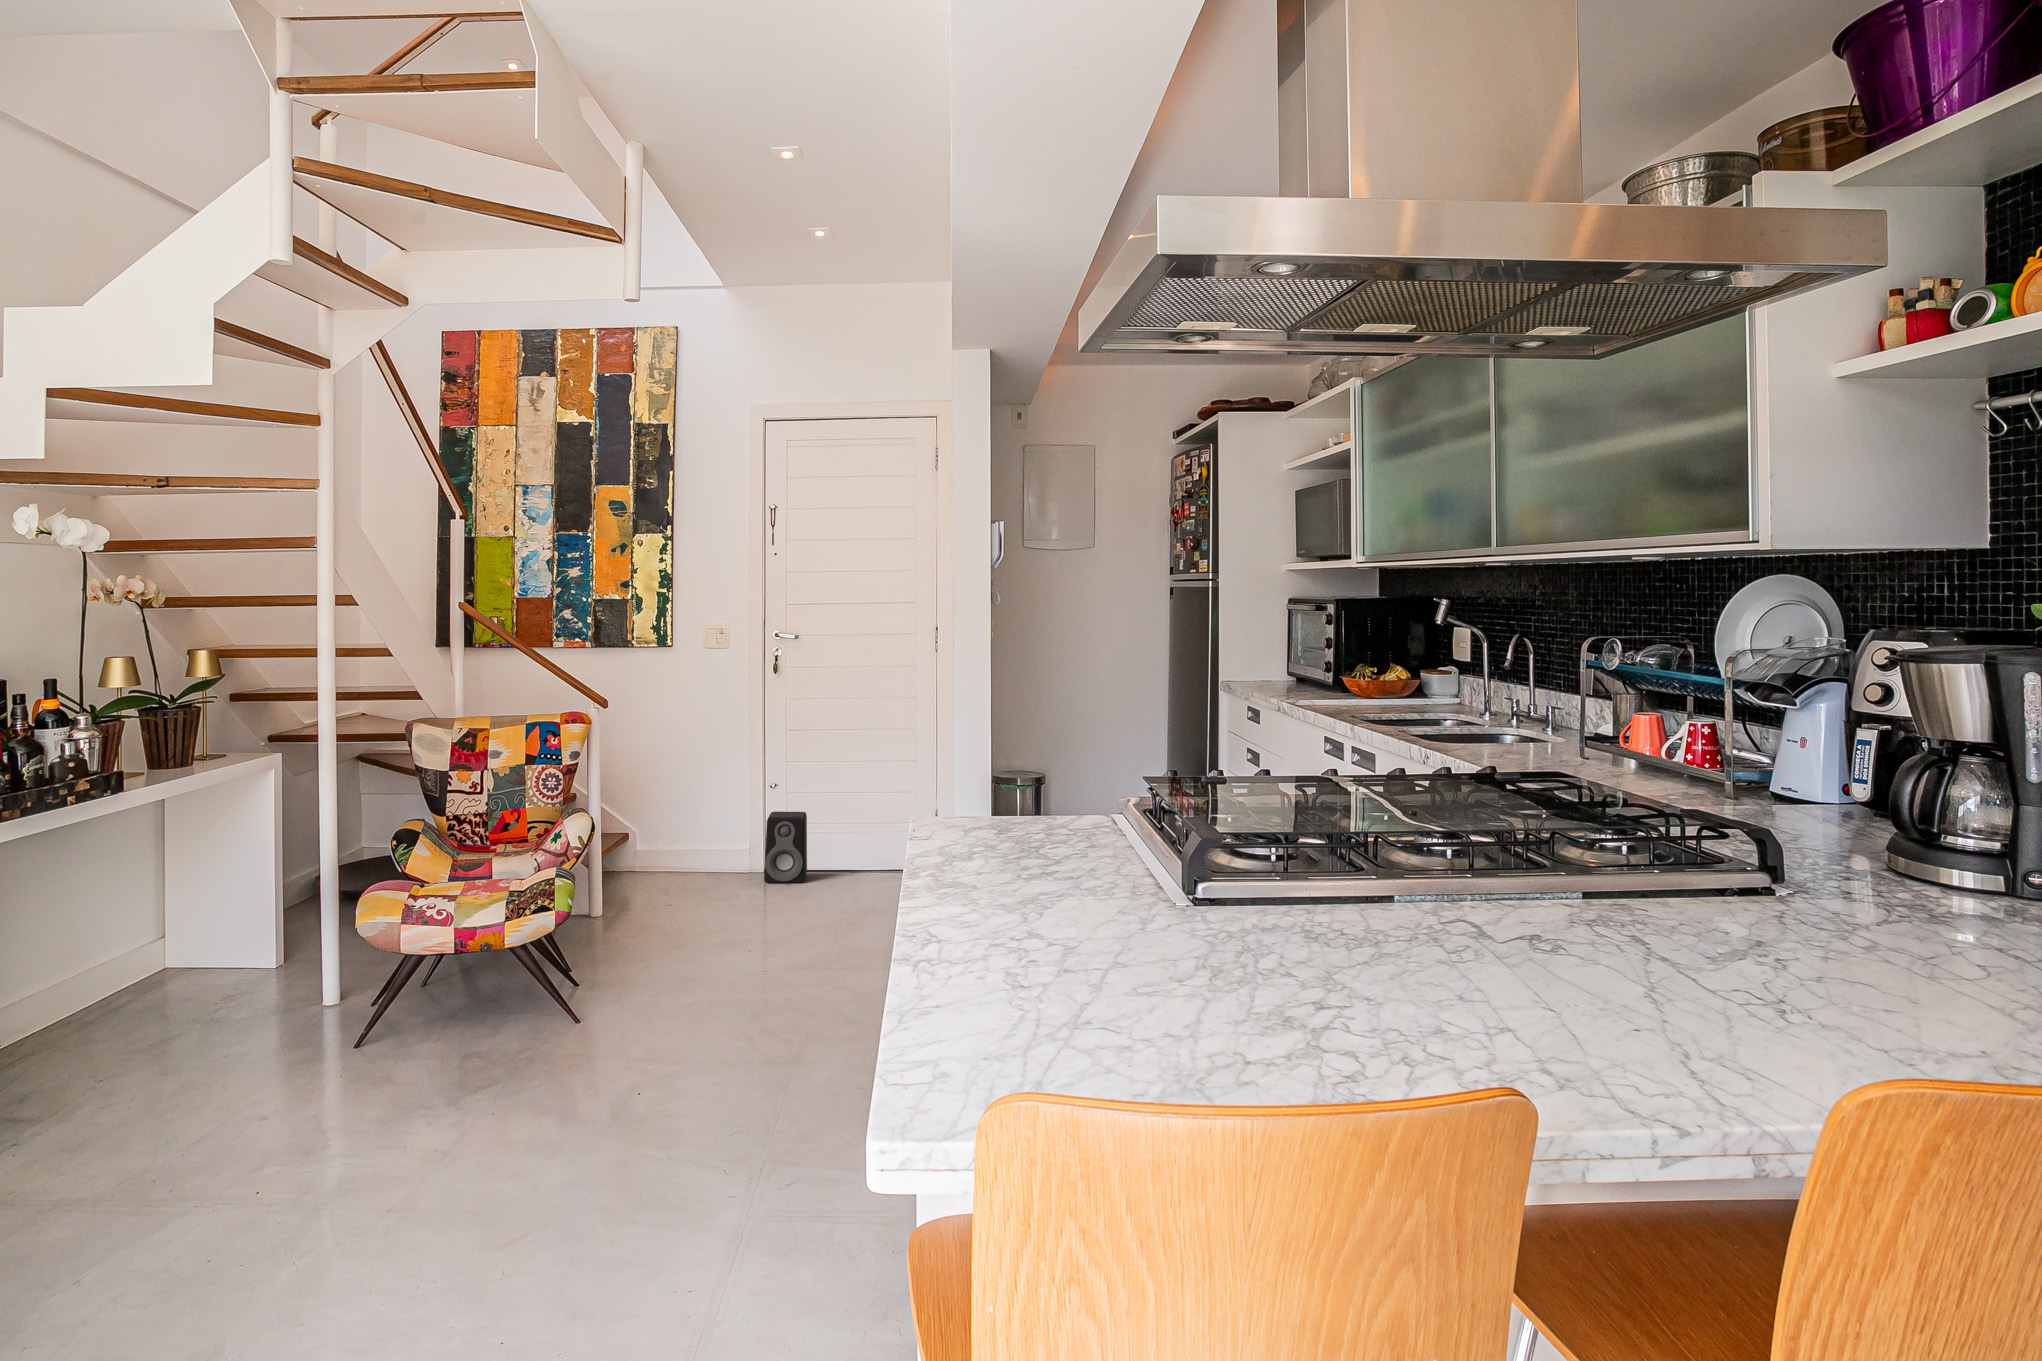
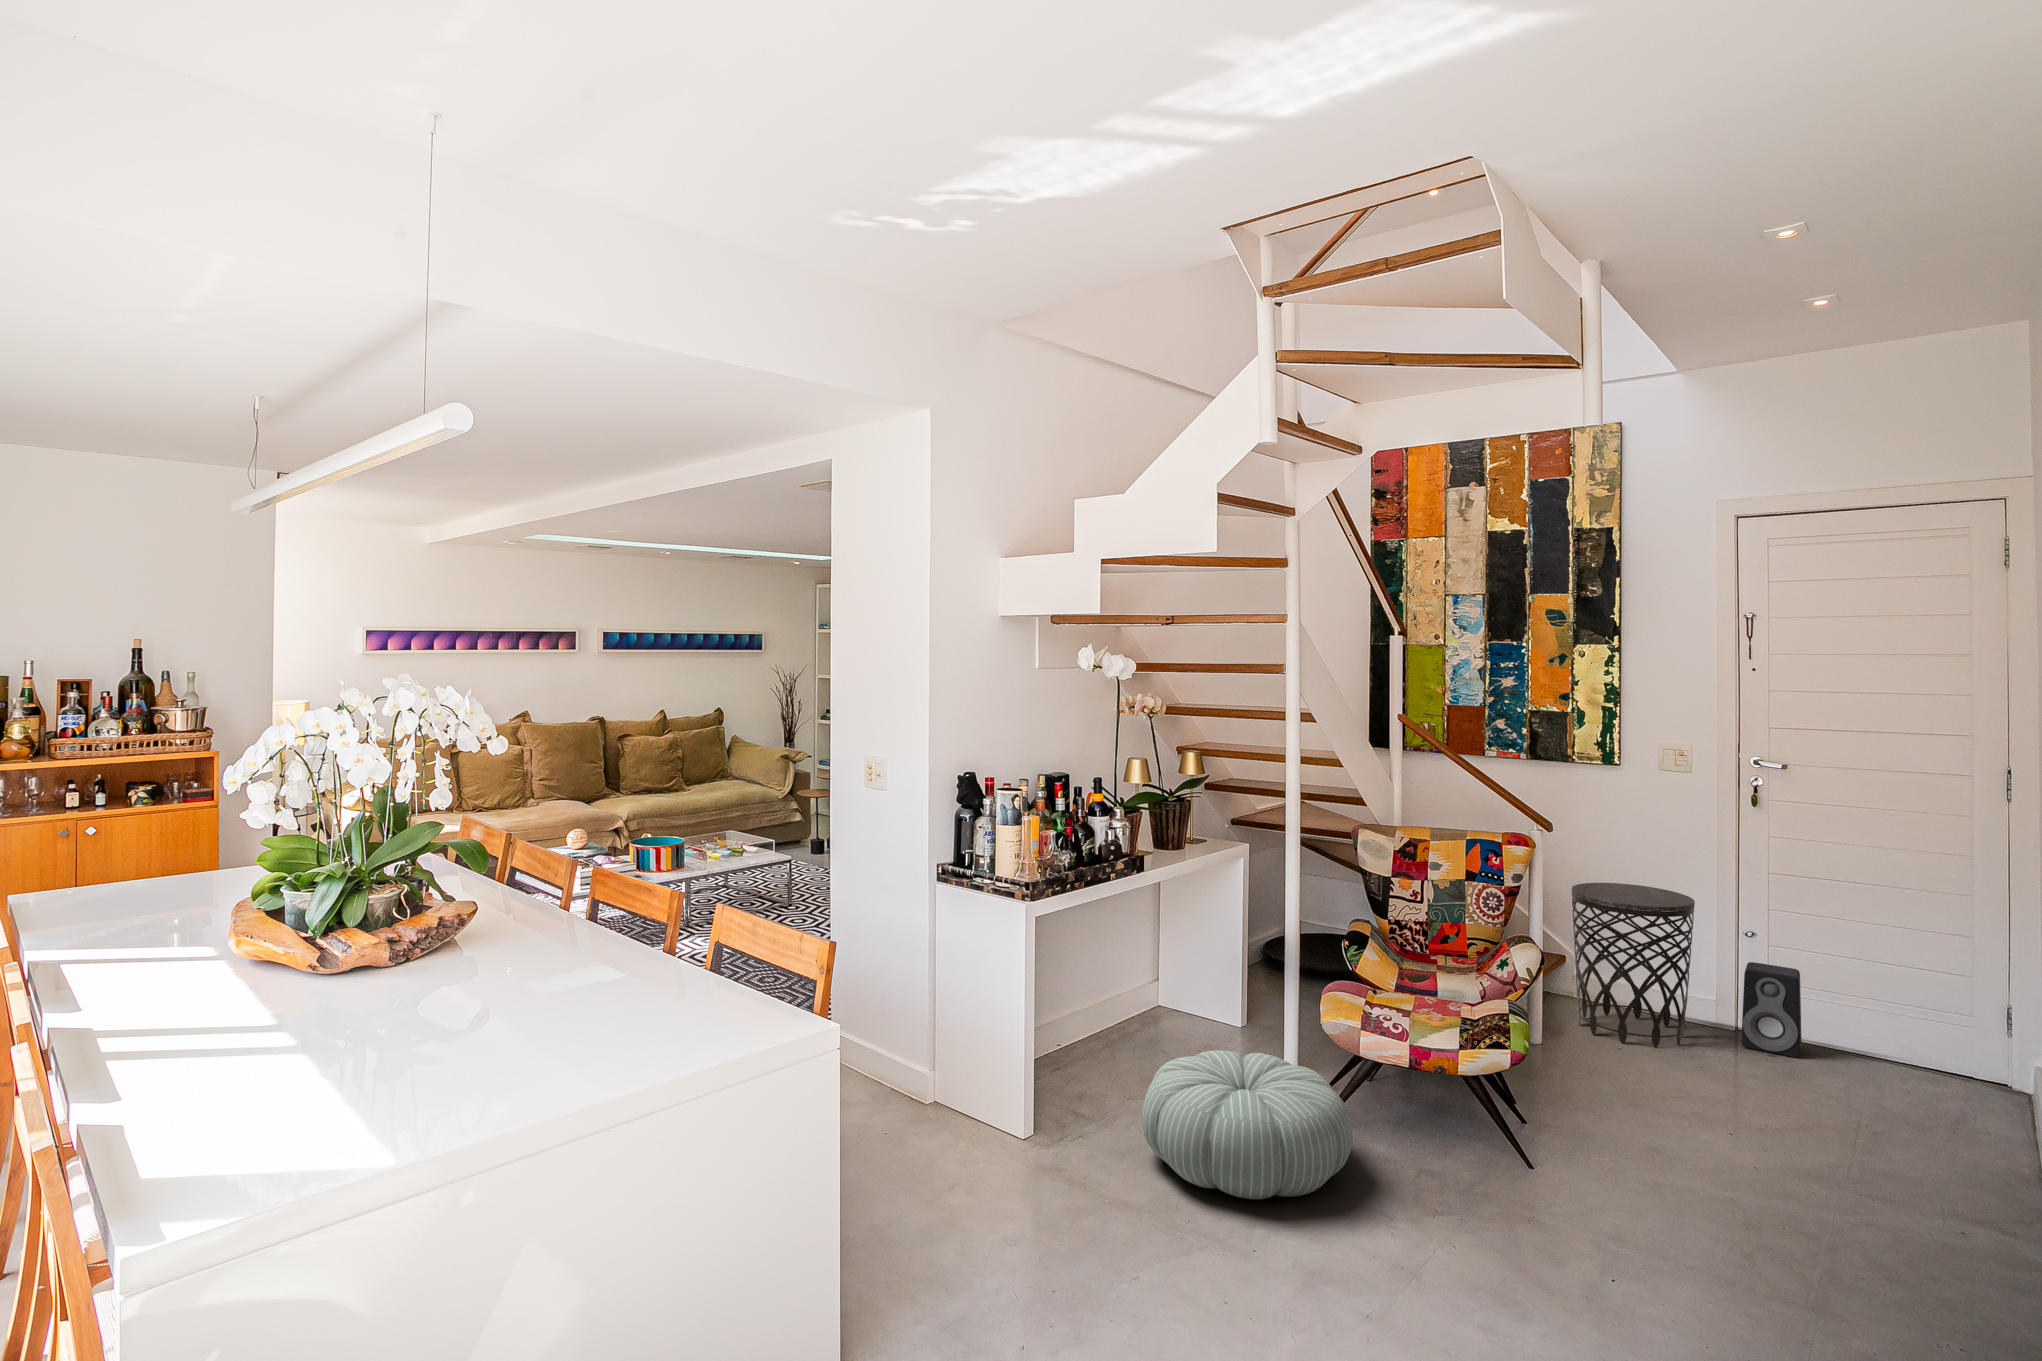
side table: none [631,758,731,899] -> present [1572,883,1695,1048]
pouf: none [123,969,393,1121] -> present [1142,1050,1353,1199]

